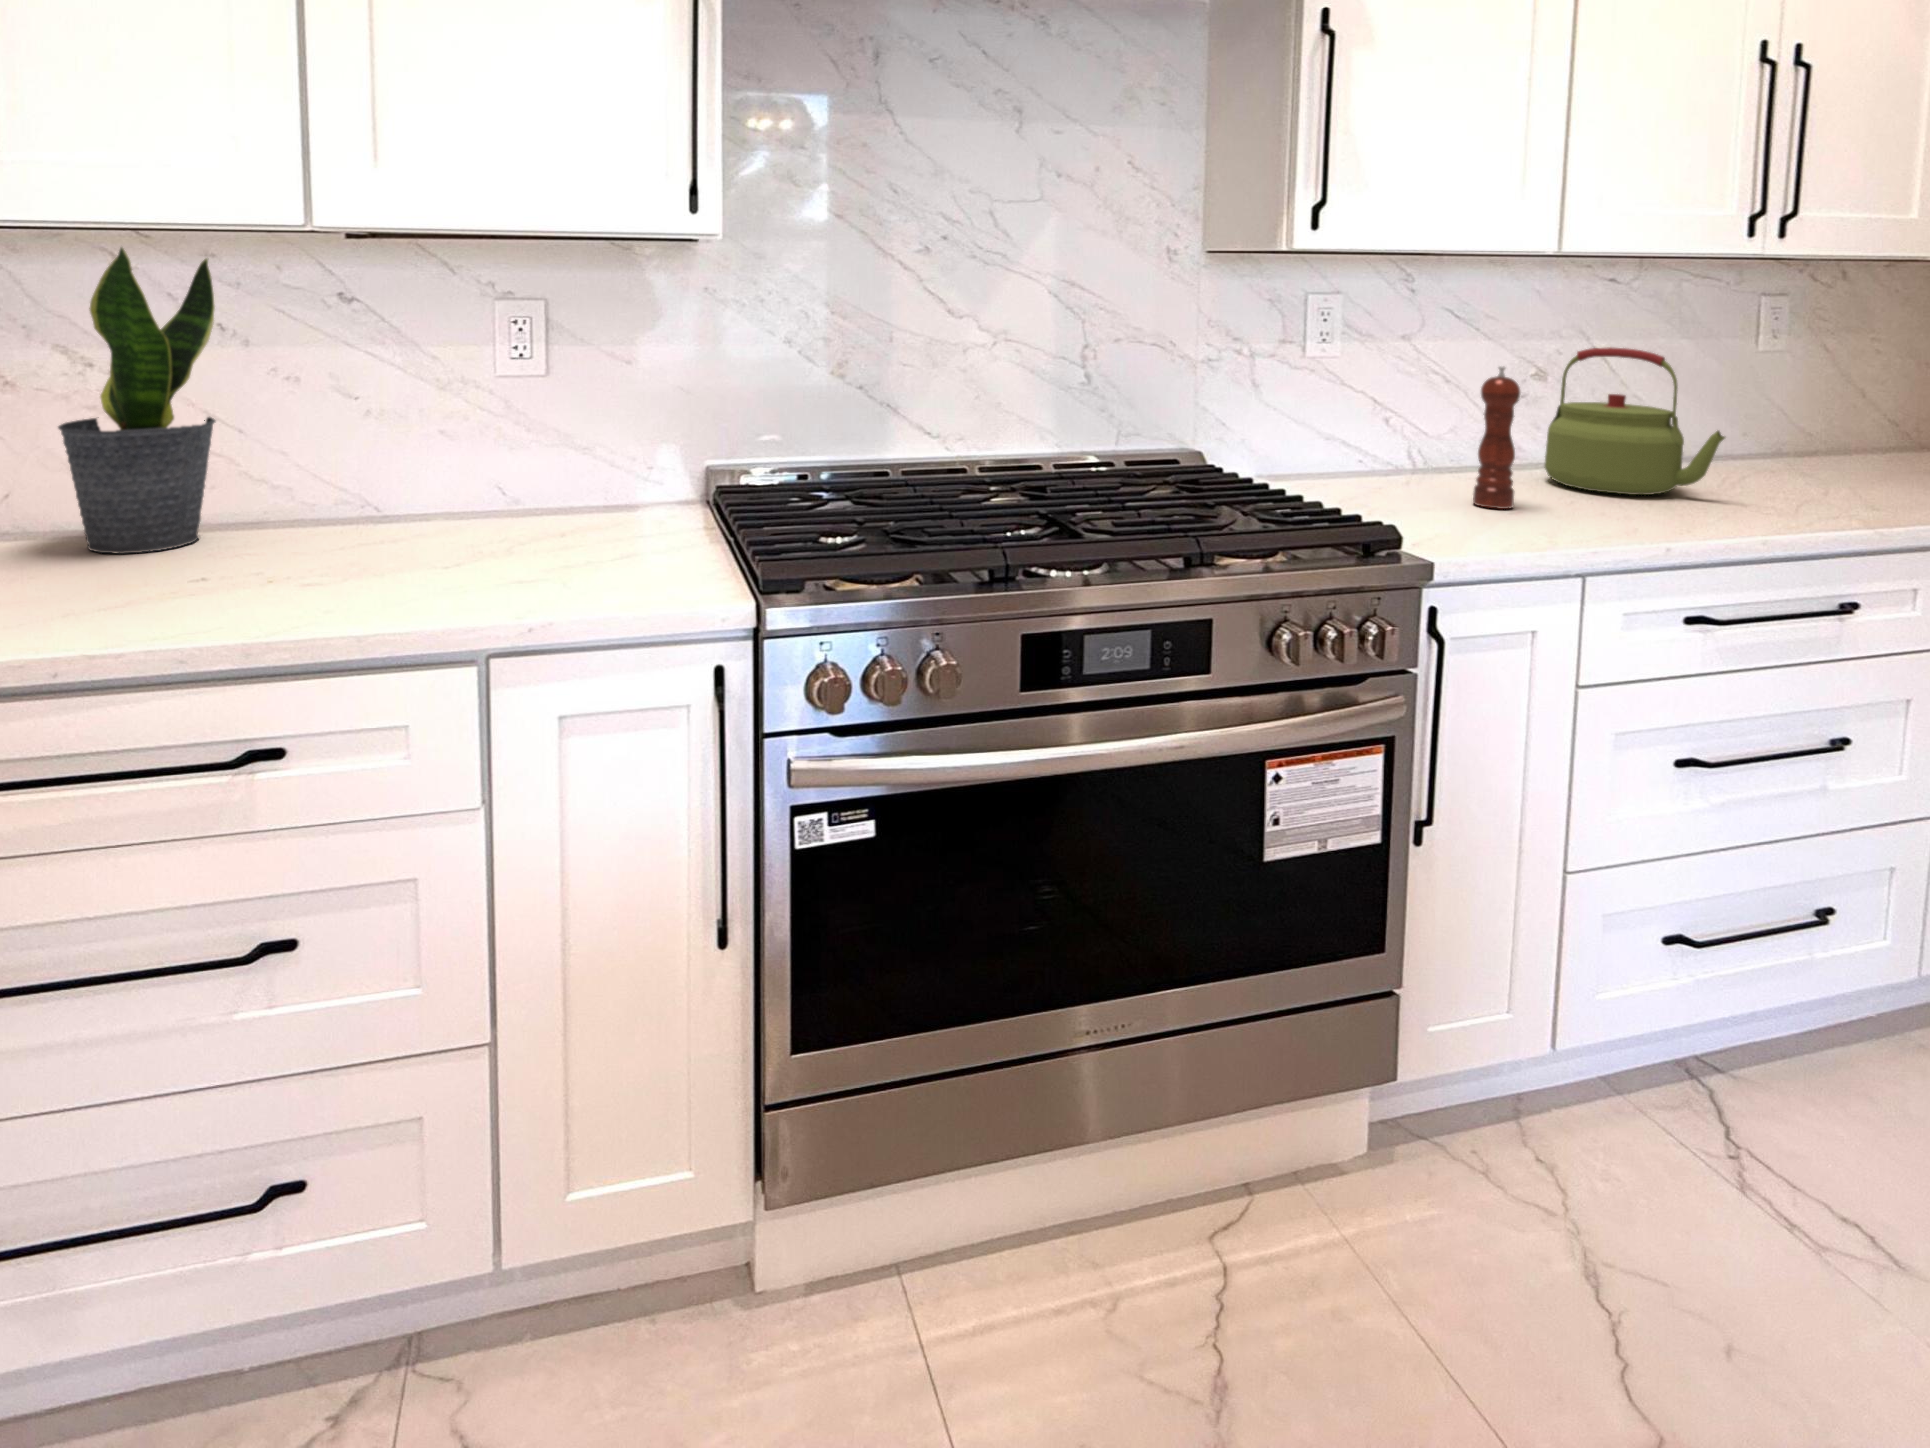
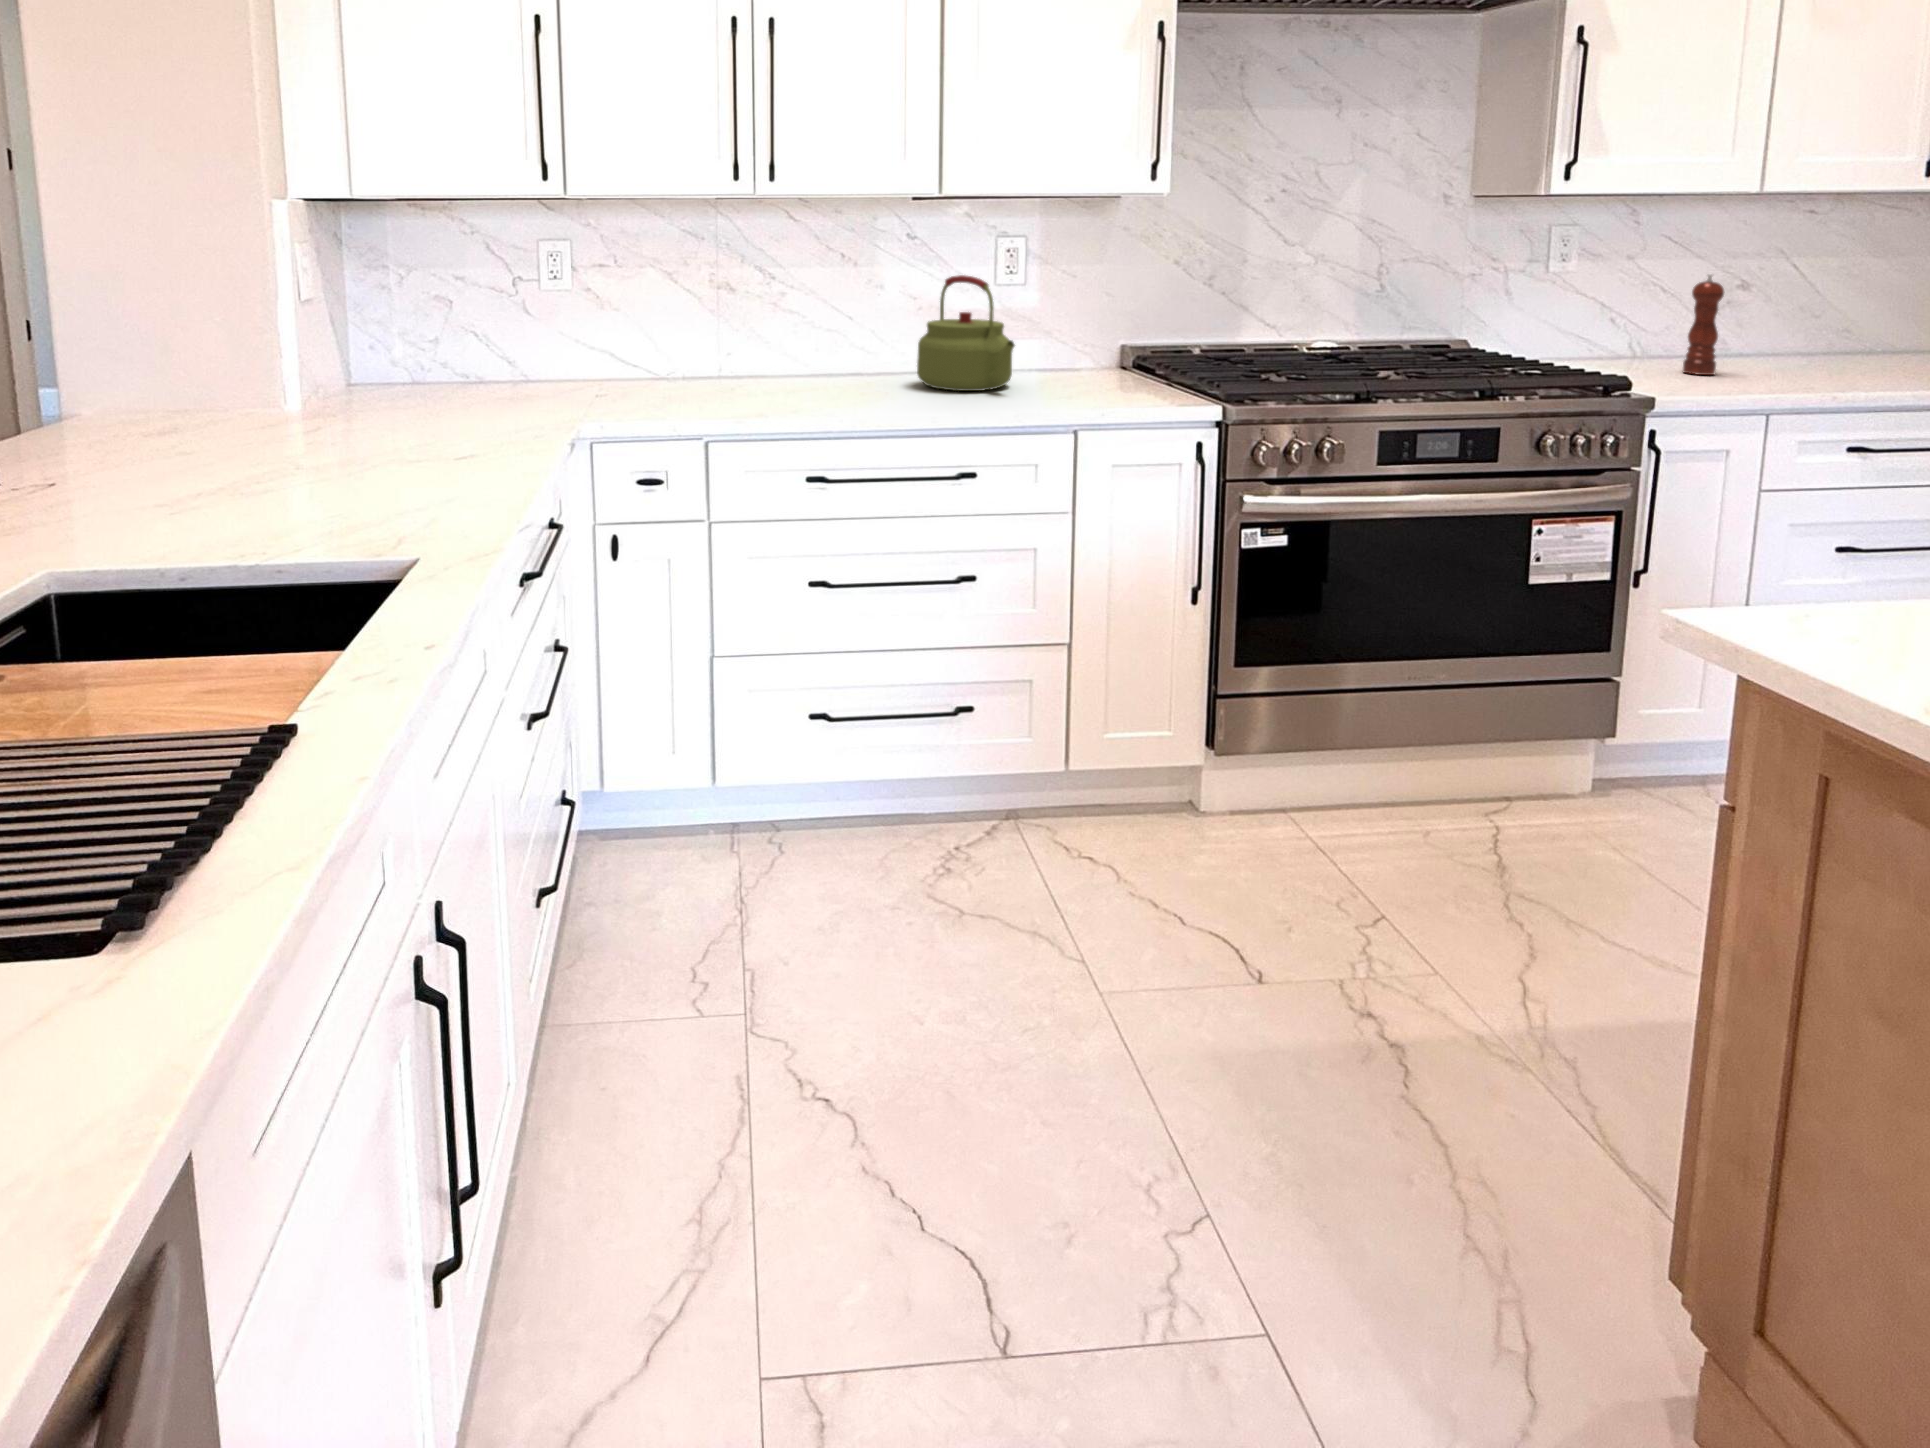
potted plant: present [58,247,215,554] -> none [786,210,862,384]
kettle: present [1544,348,1725,495] -> present [917,275,1015,391]

